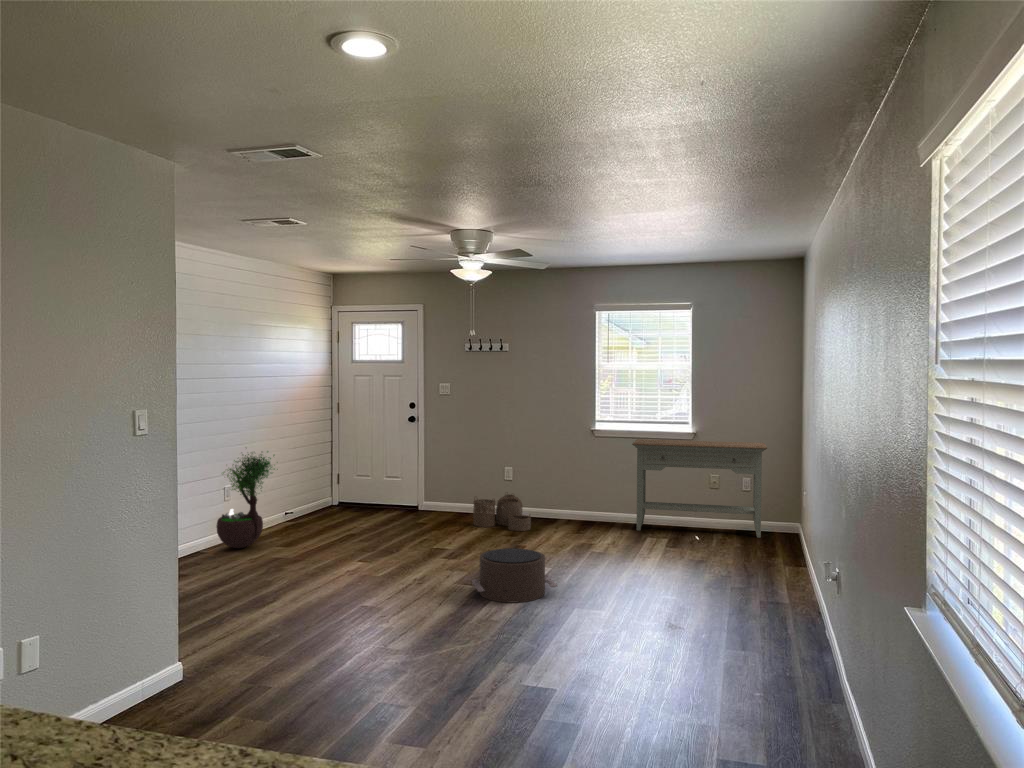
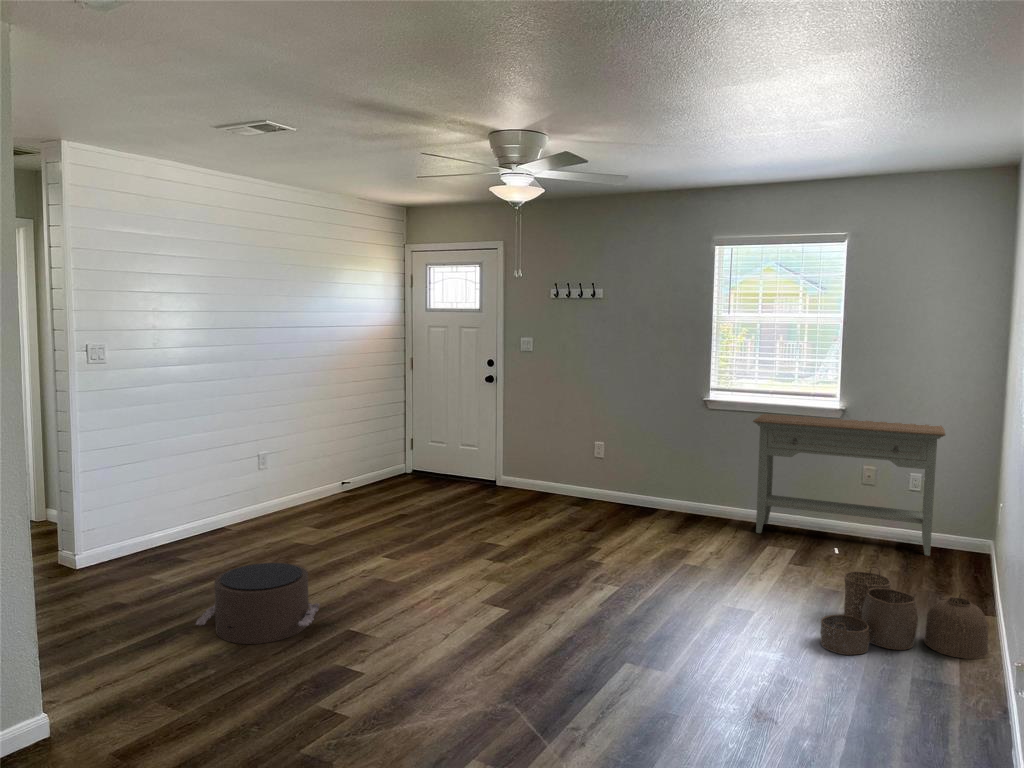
potted tree: present [216,451,278,548] -> none [240,411,310,528]
woven basket: present [473,494,531,531] -> present [820,566,988,659]
pouf: present [472,548,558,603] -> present [196,563,320,644]

